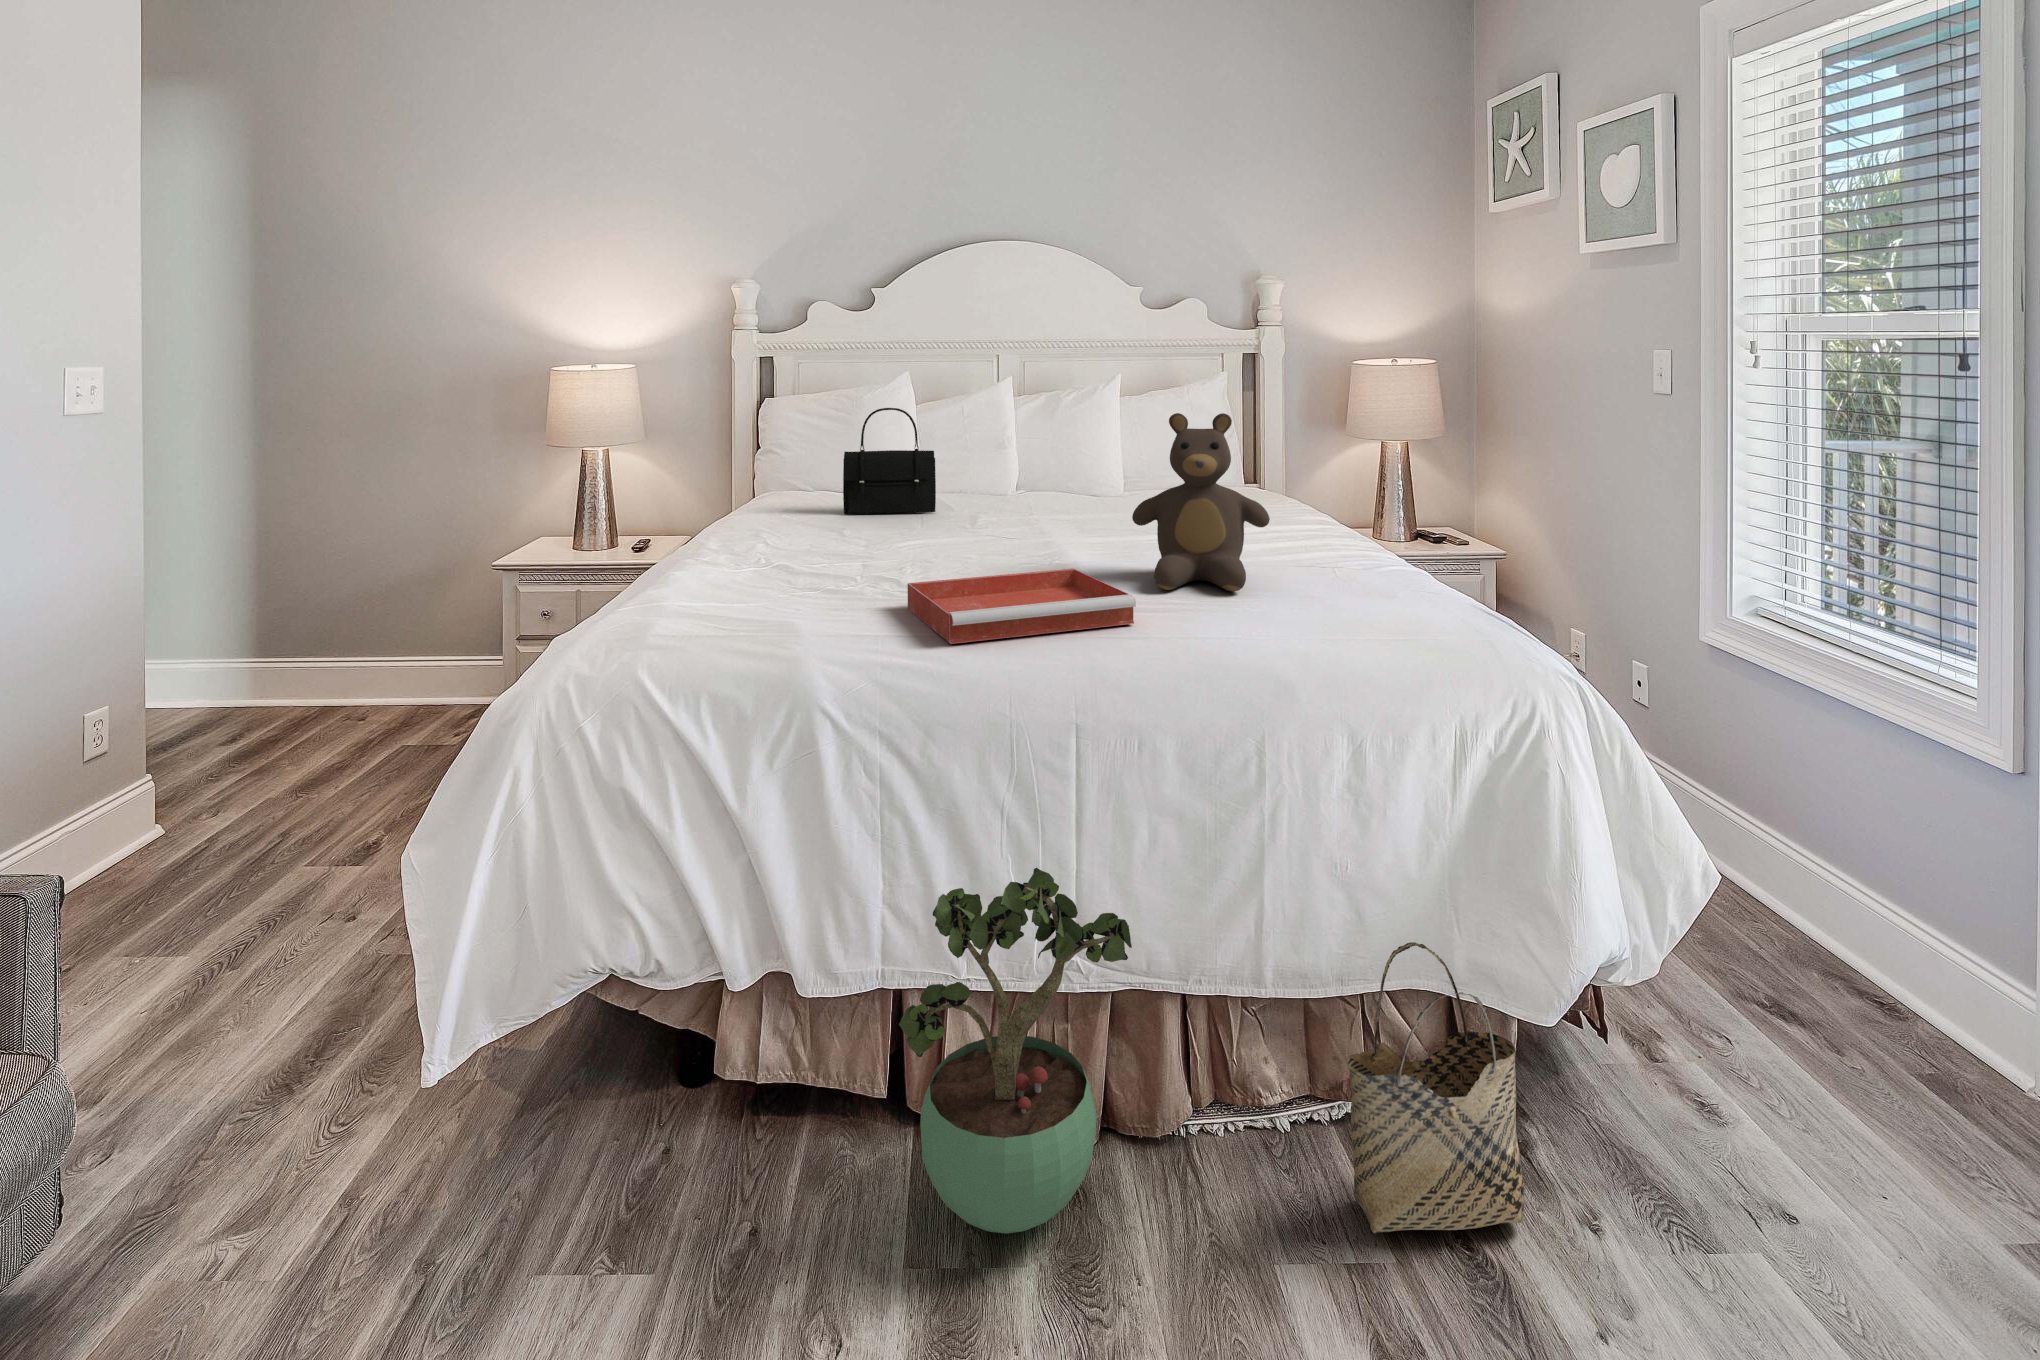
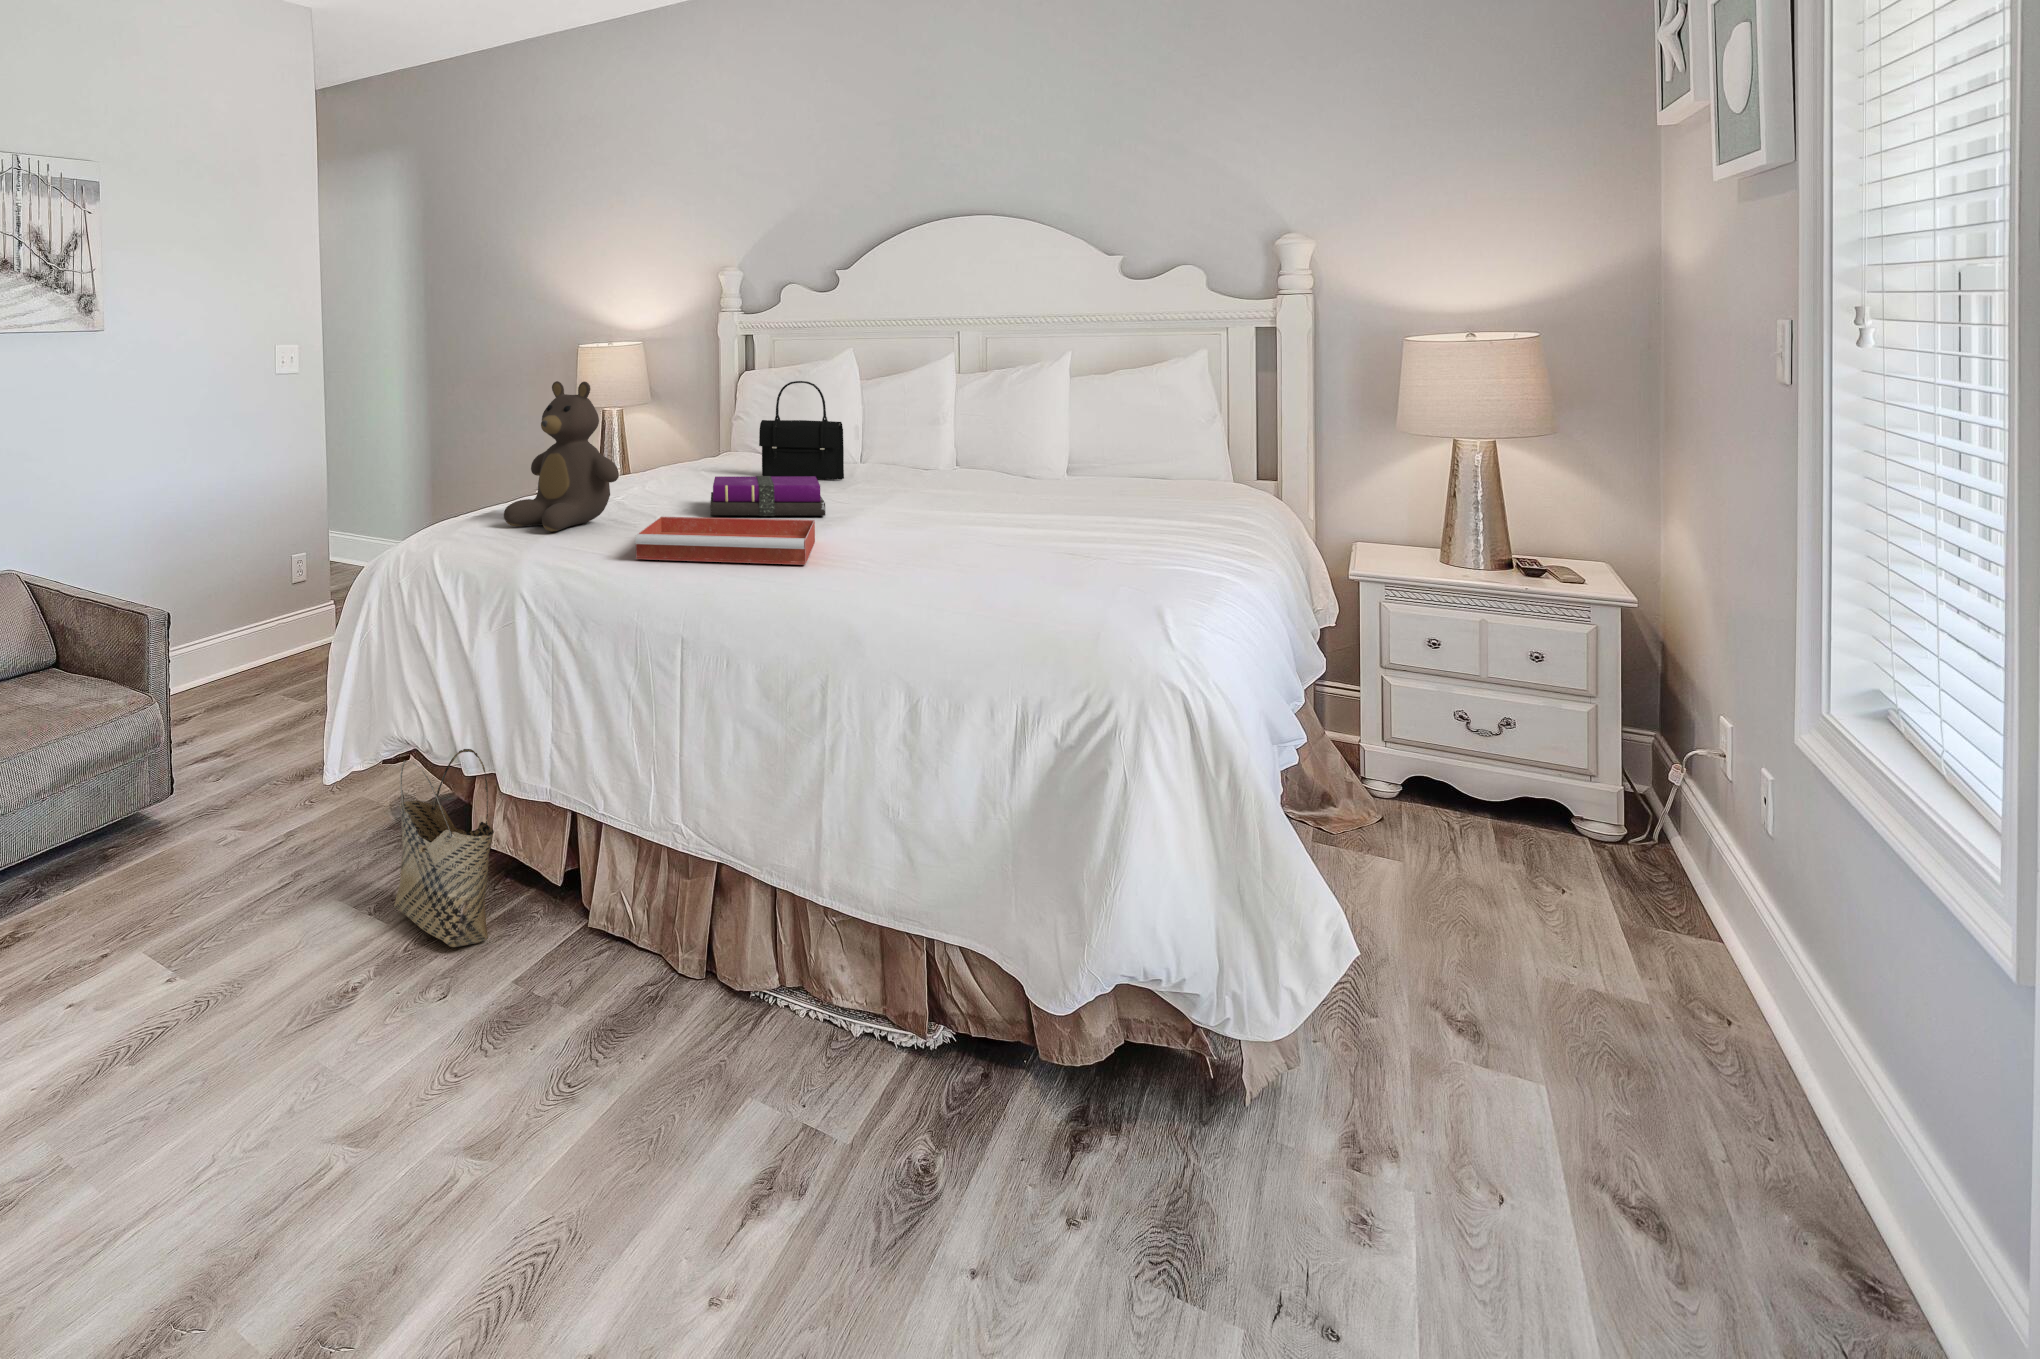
teddy bear: present [1132,413,1270,591] -> present [504,381,619,532]
notebook: none [867,515,1019,571] -> present [710,476,825,516]
potted plant: present [899,868,1132,1234] -> none [516,723,677,998]
woven basket: present [1347,942,1524,1233] -> present [394,749,494,947]

